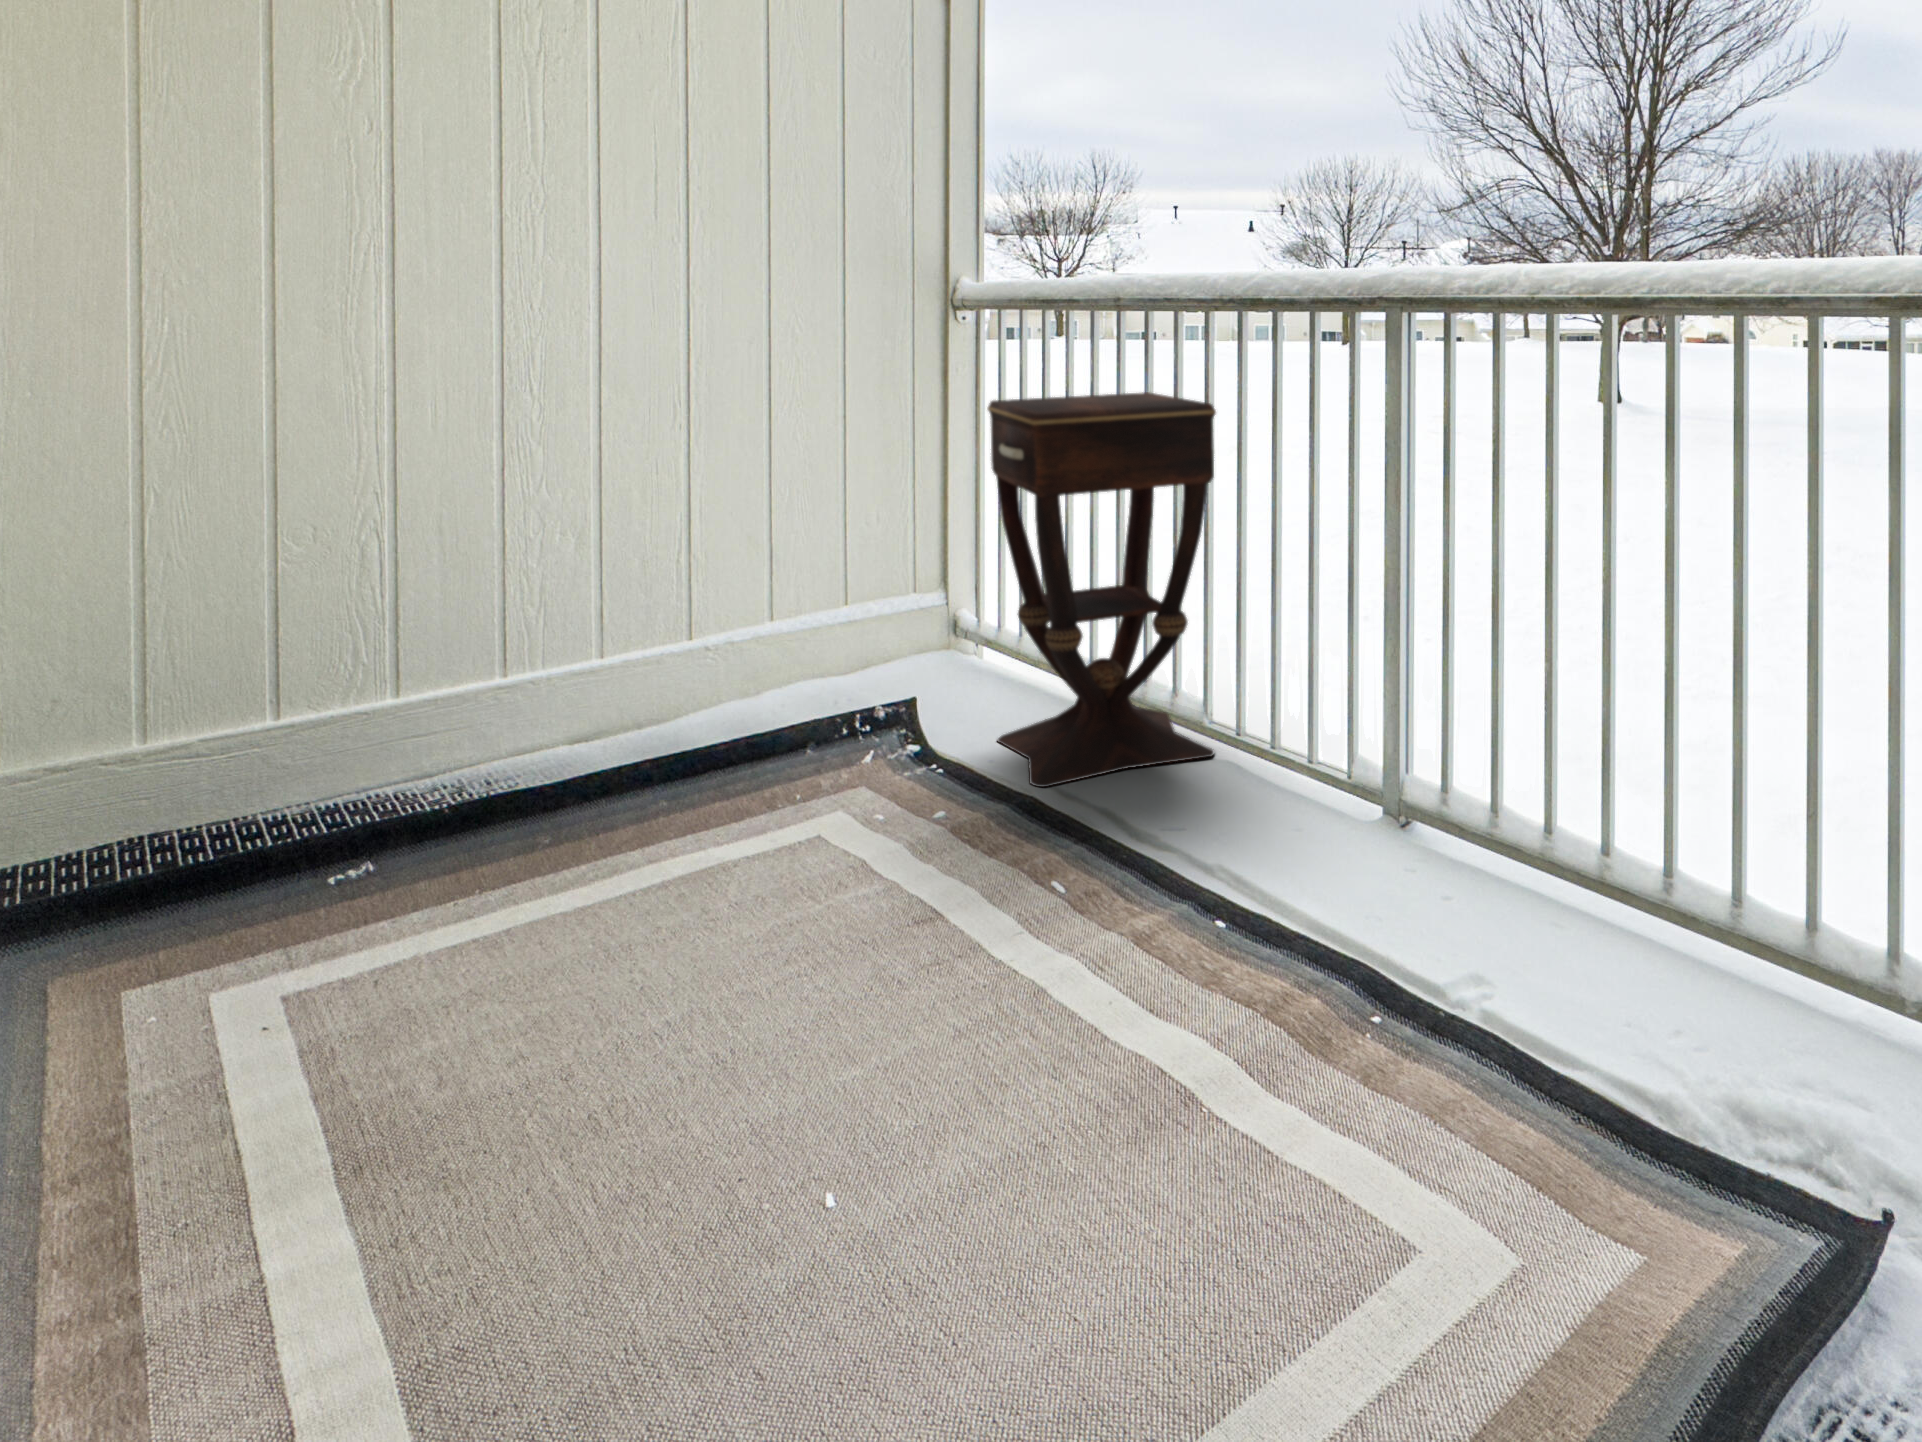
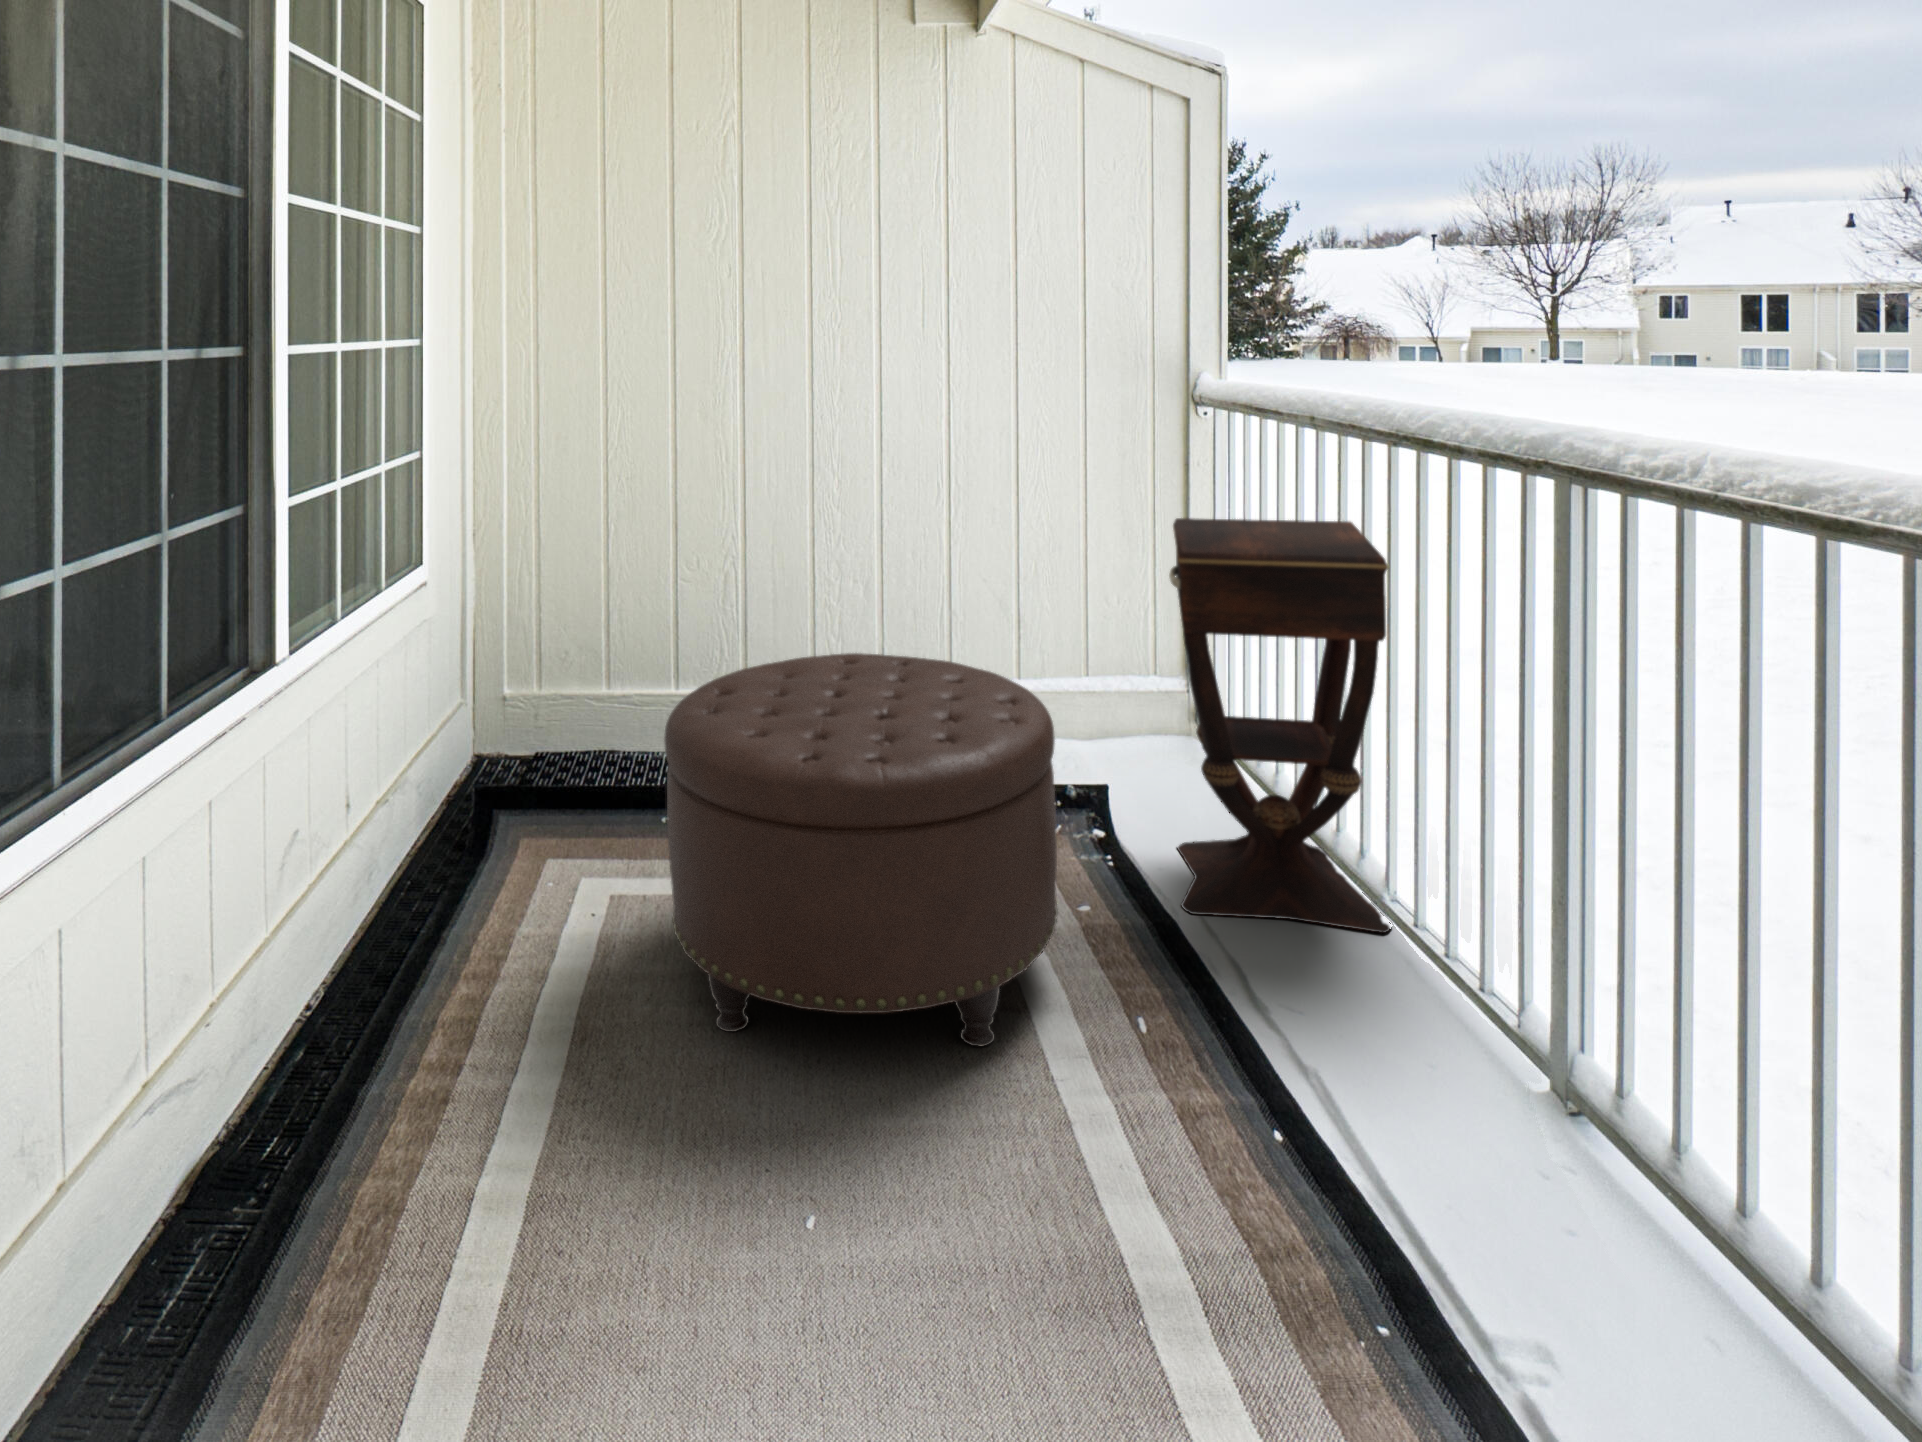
ottoman: none [431,562,958,1053] -> present [664,653,1058,1046]

